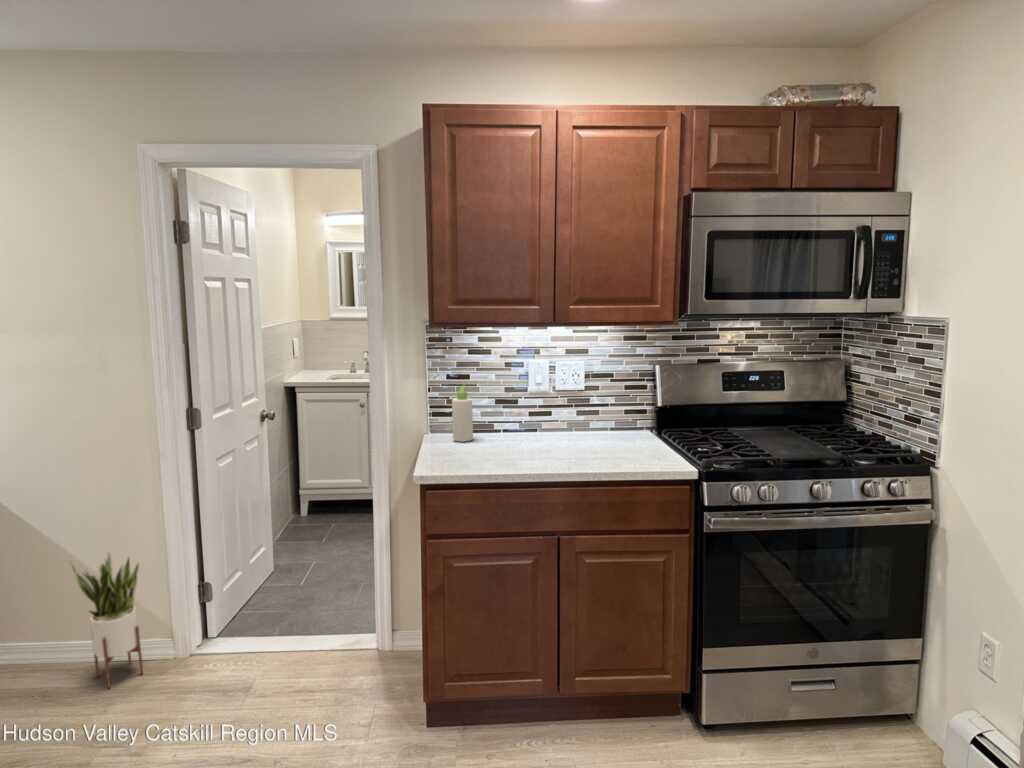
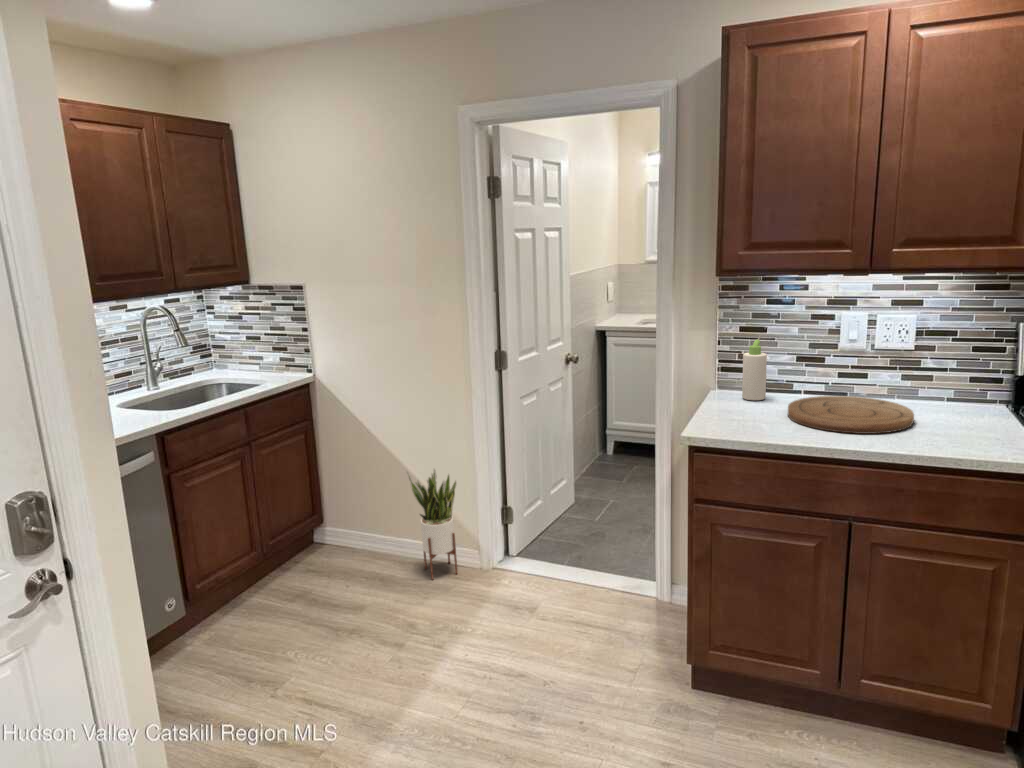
cutting board: none [497,431,595,462] -> present [788,396,914,434]

